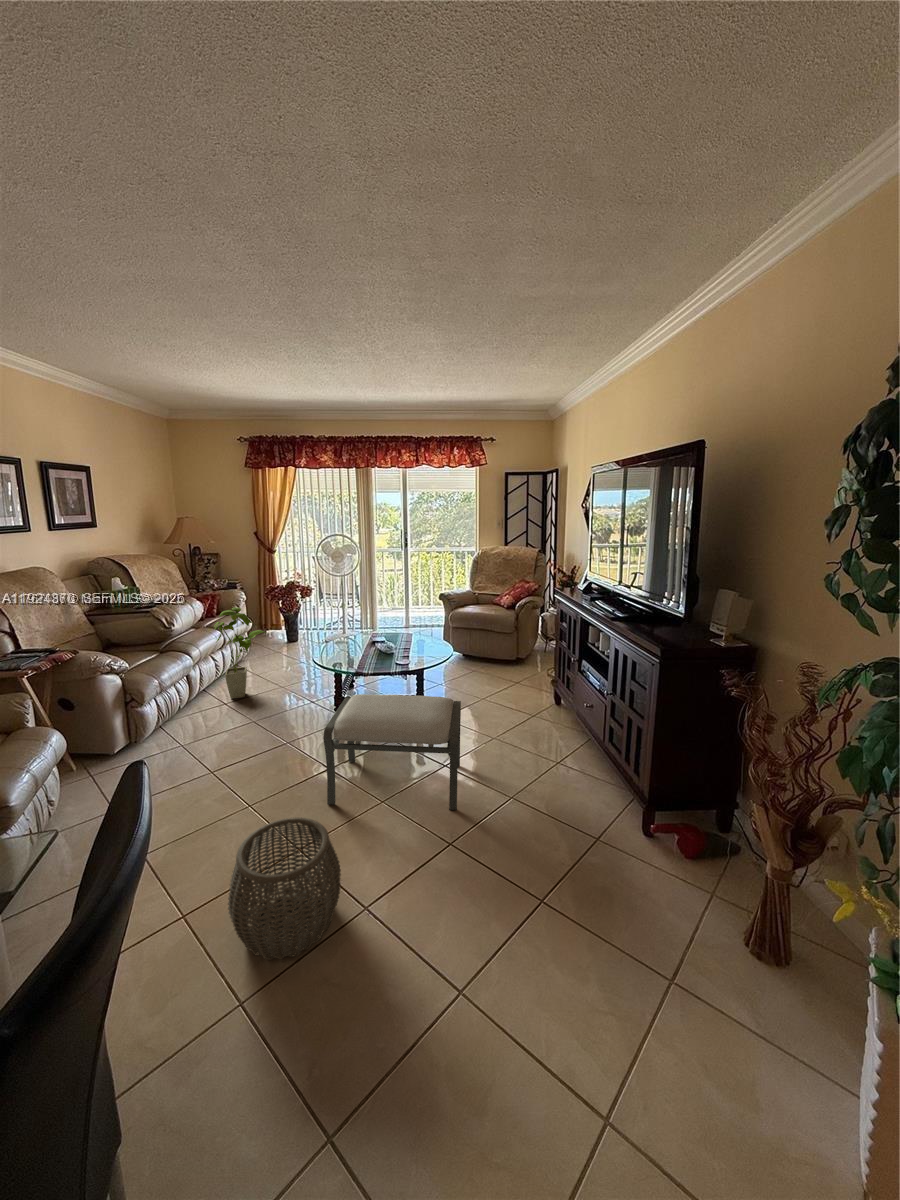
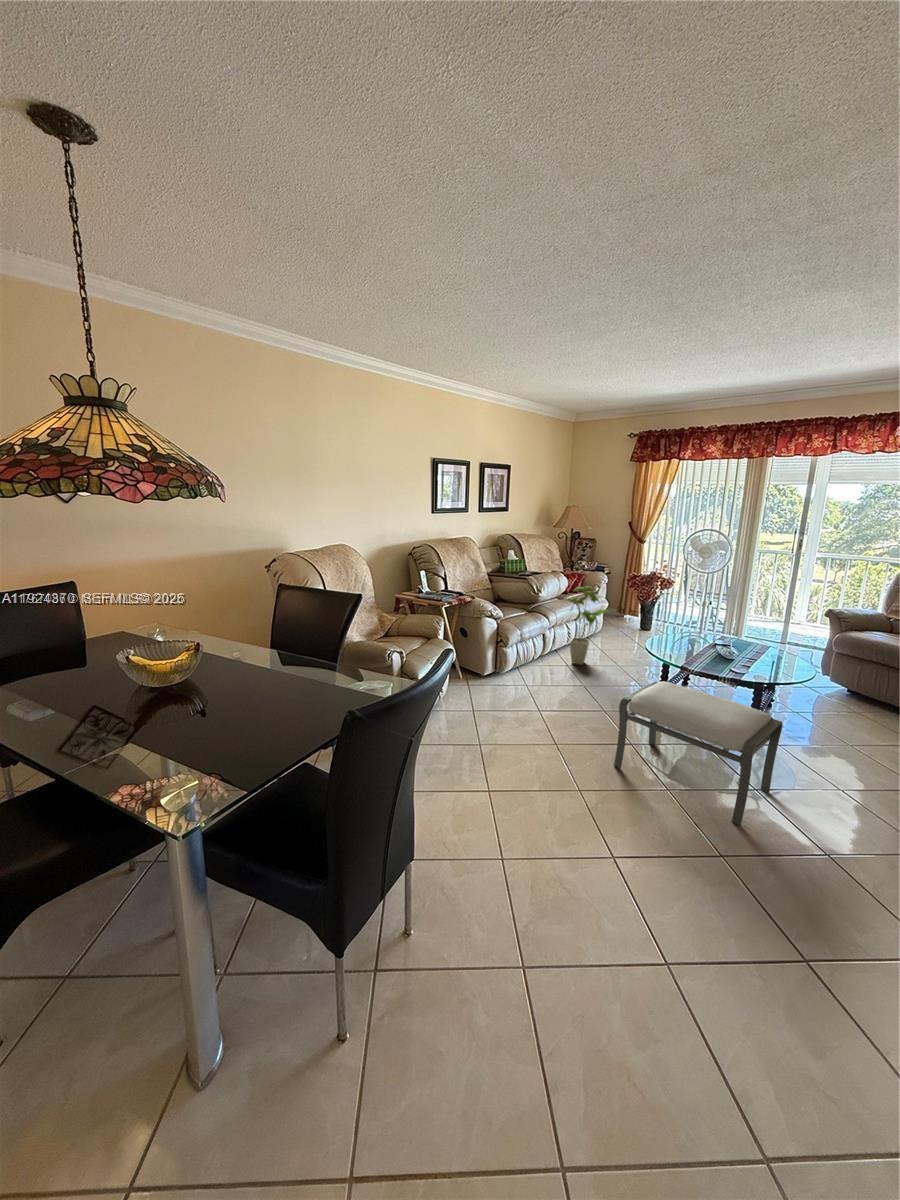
woven basket: present [228,817,341,960] -> none [511,745,596,846]

